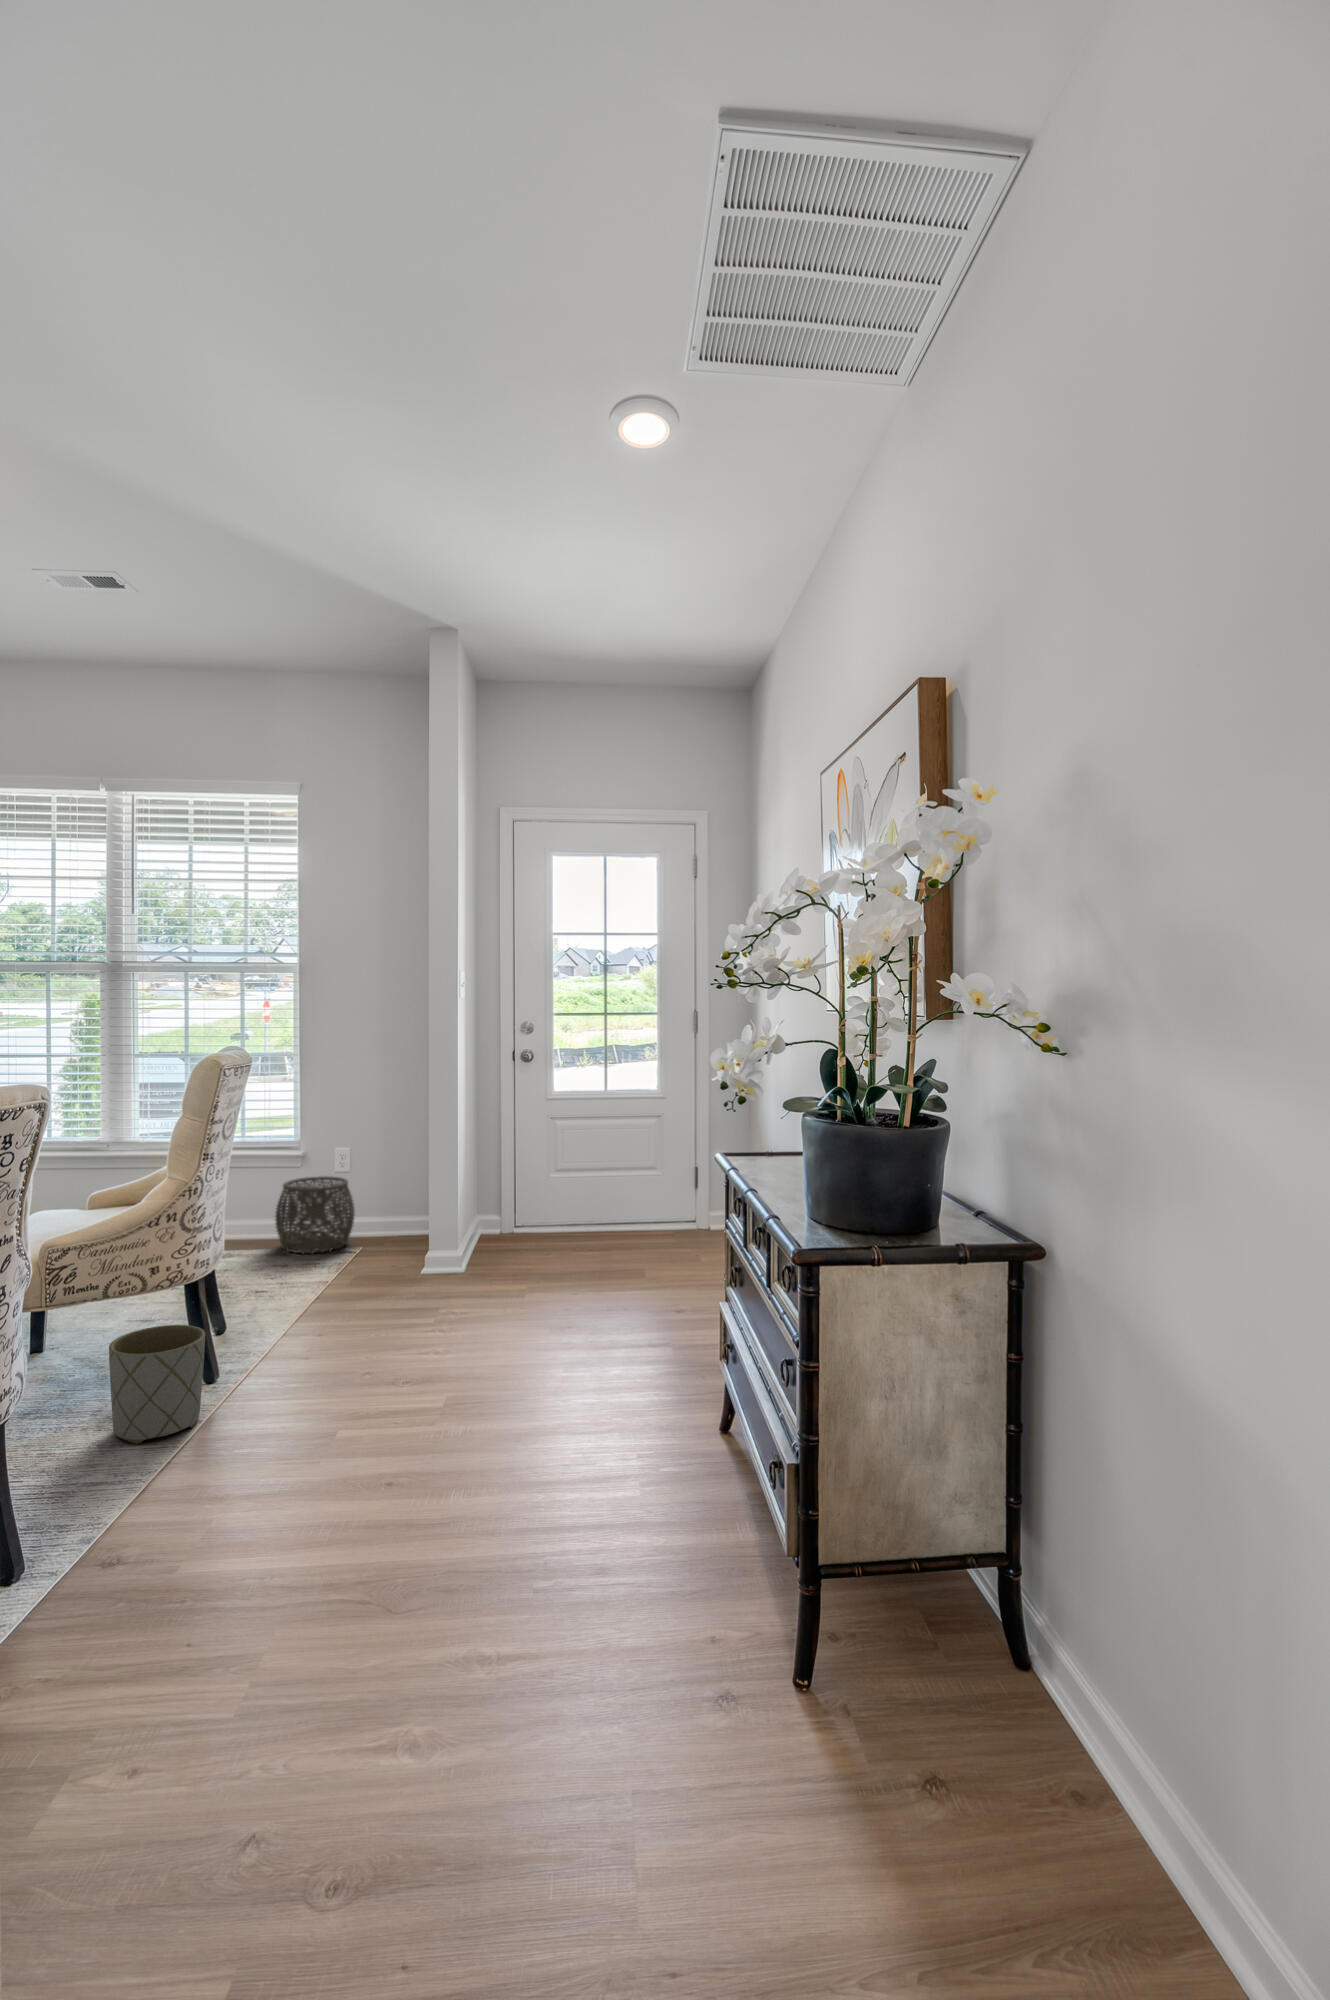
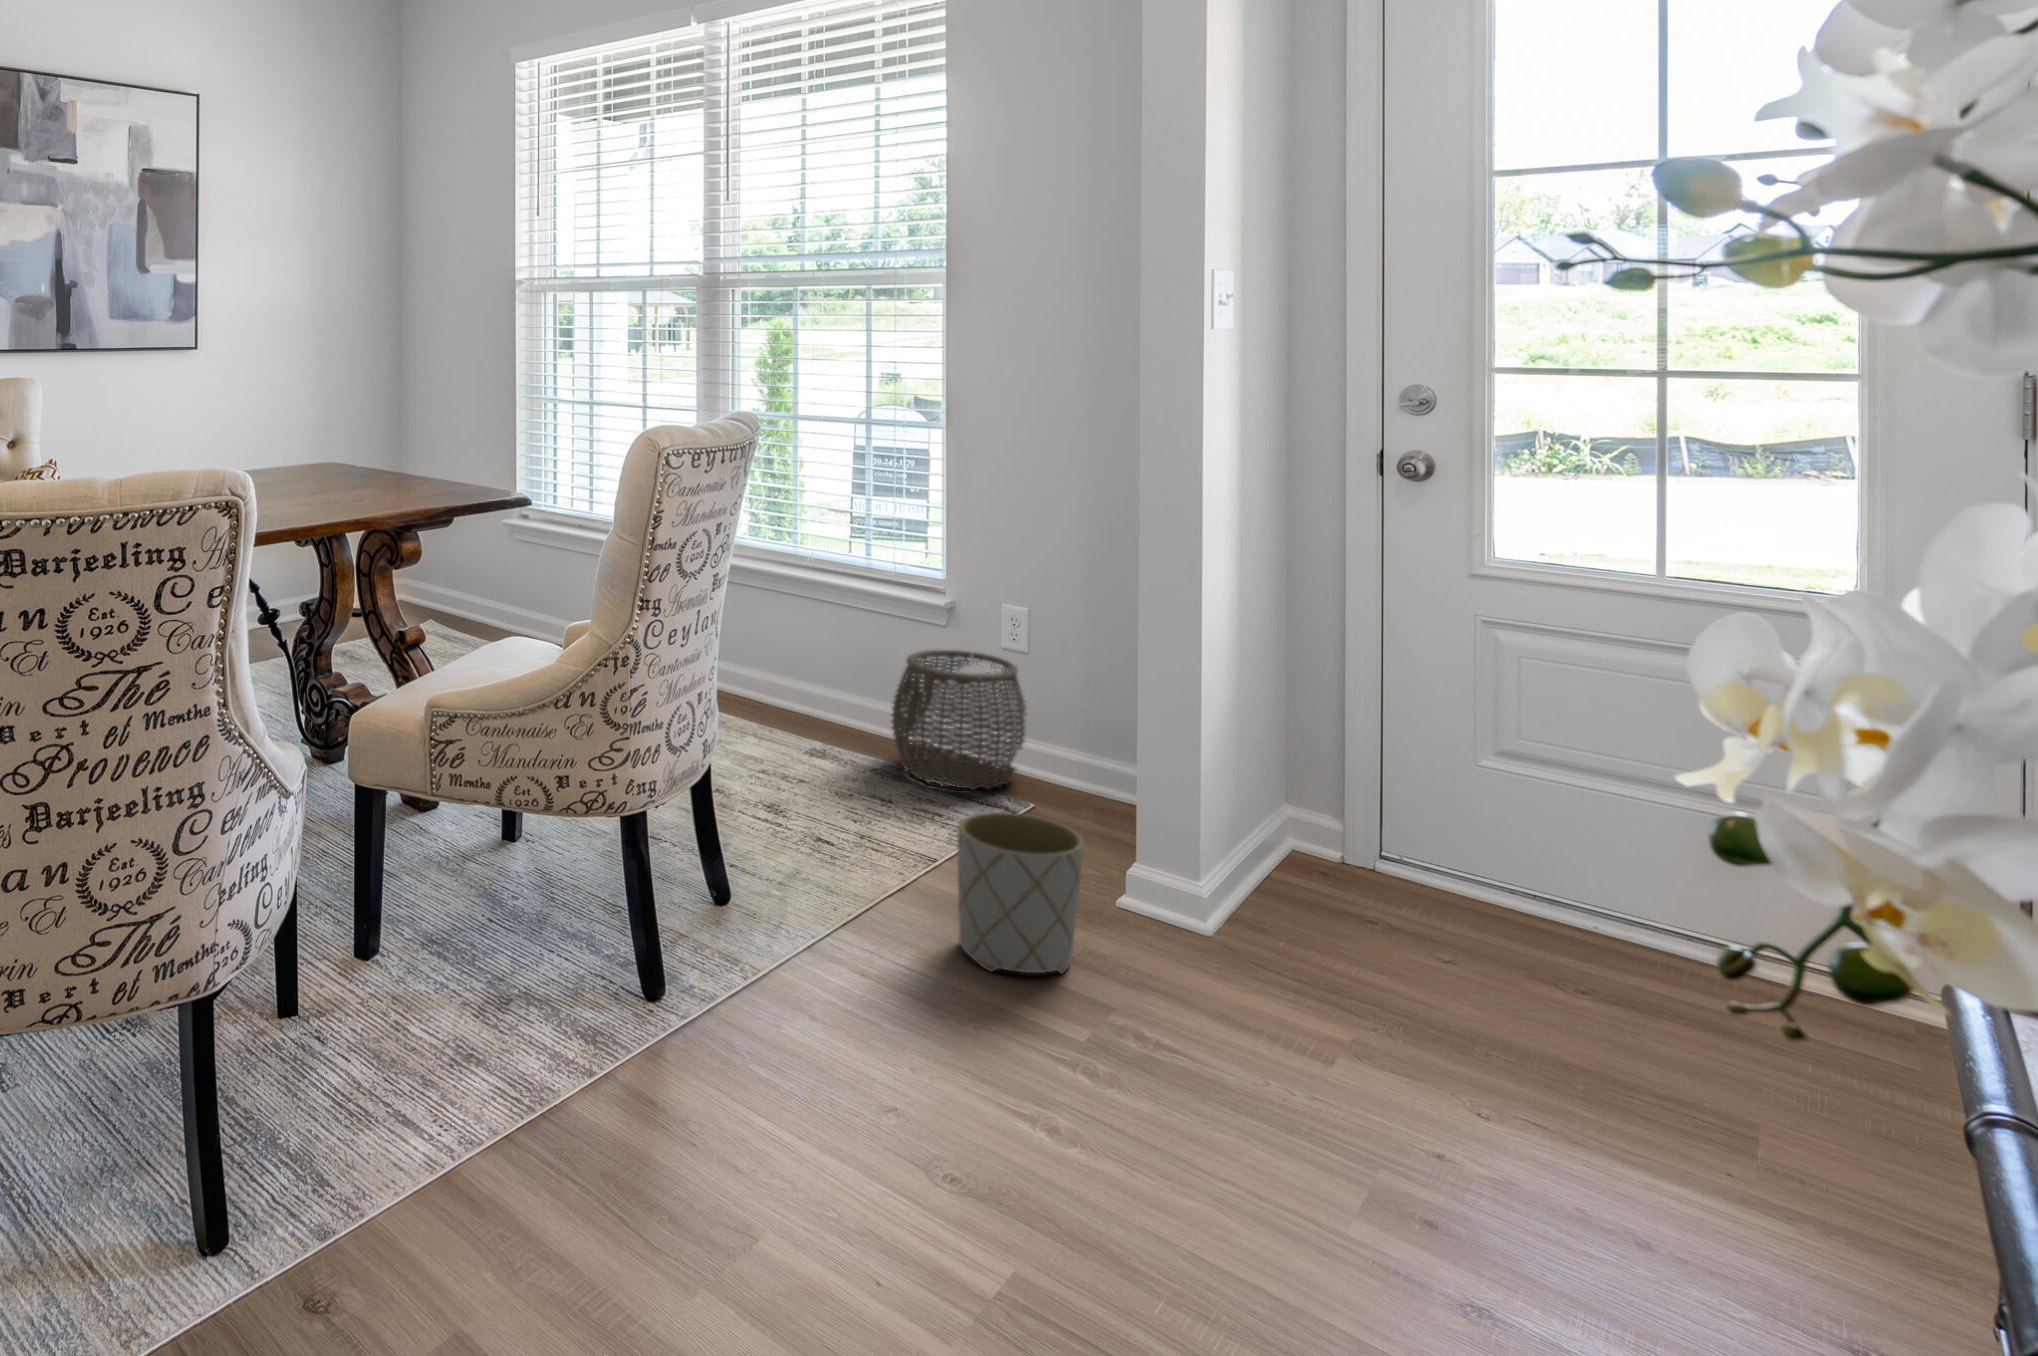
planter: present [109,1325,205,1444] -> present [957,812,1084,973]

